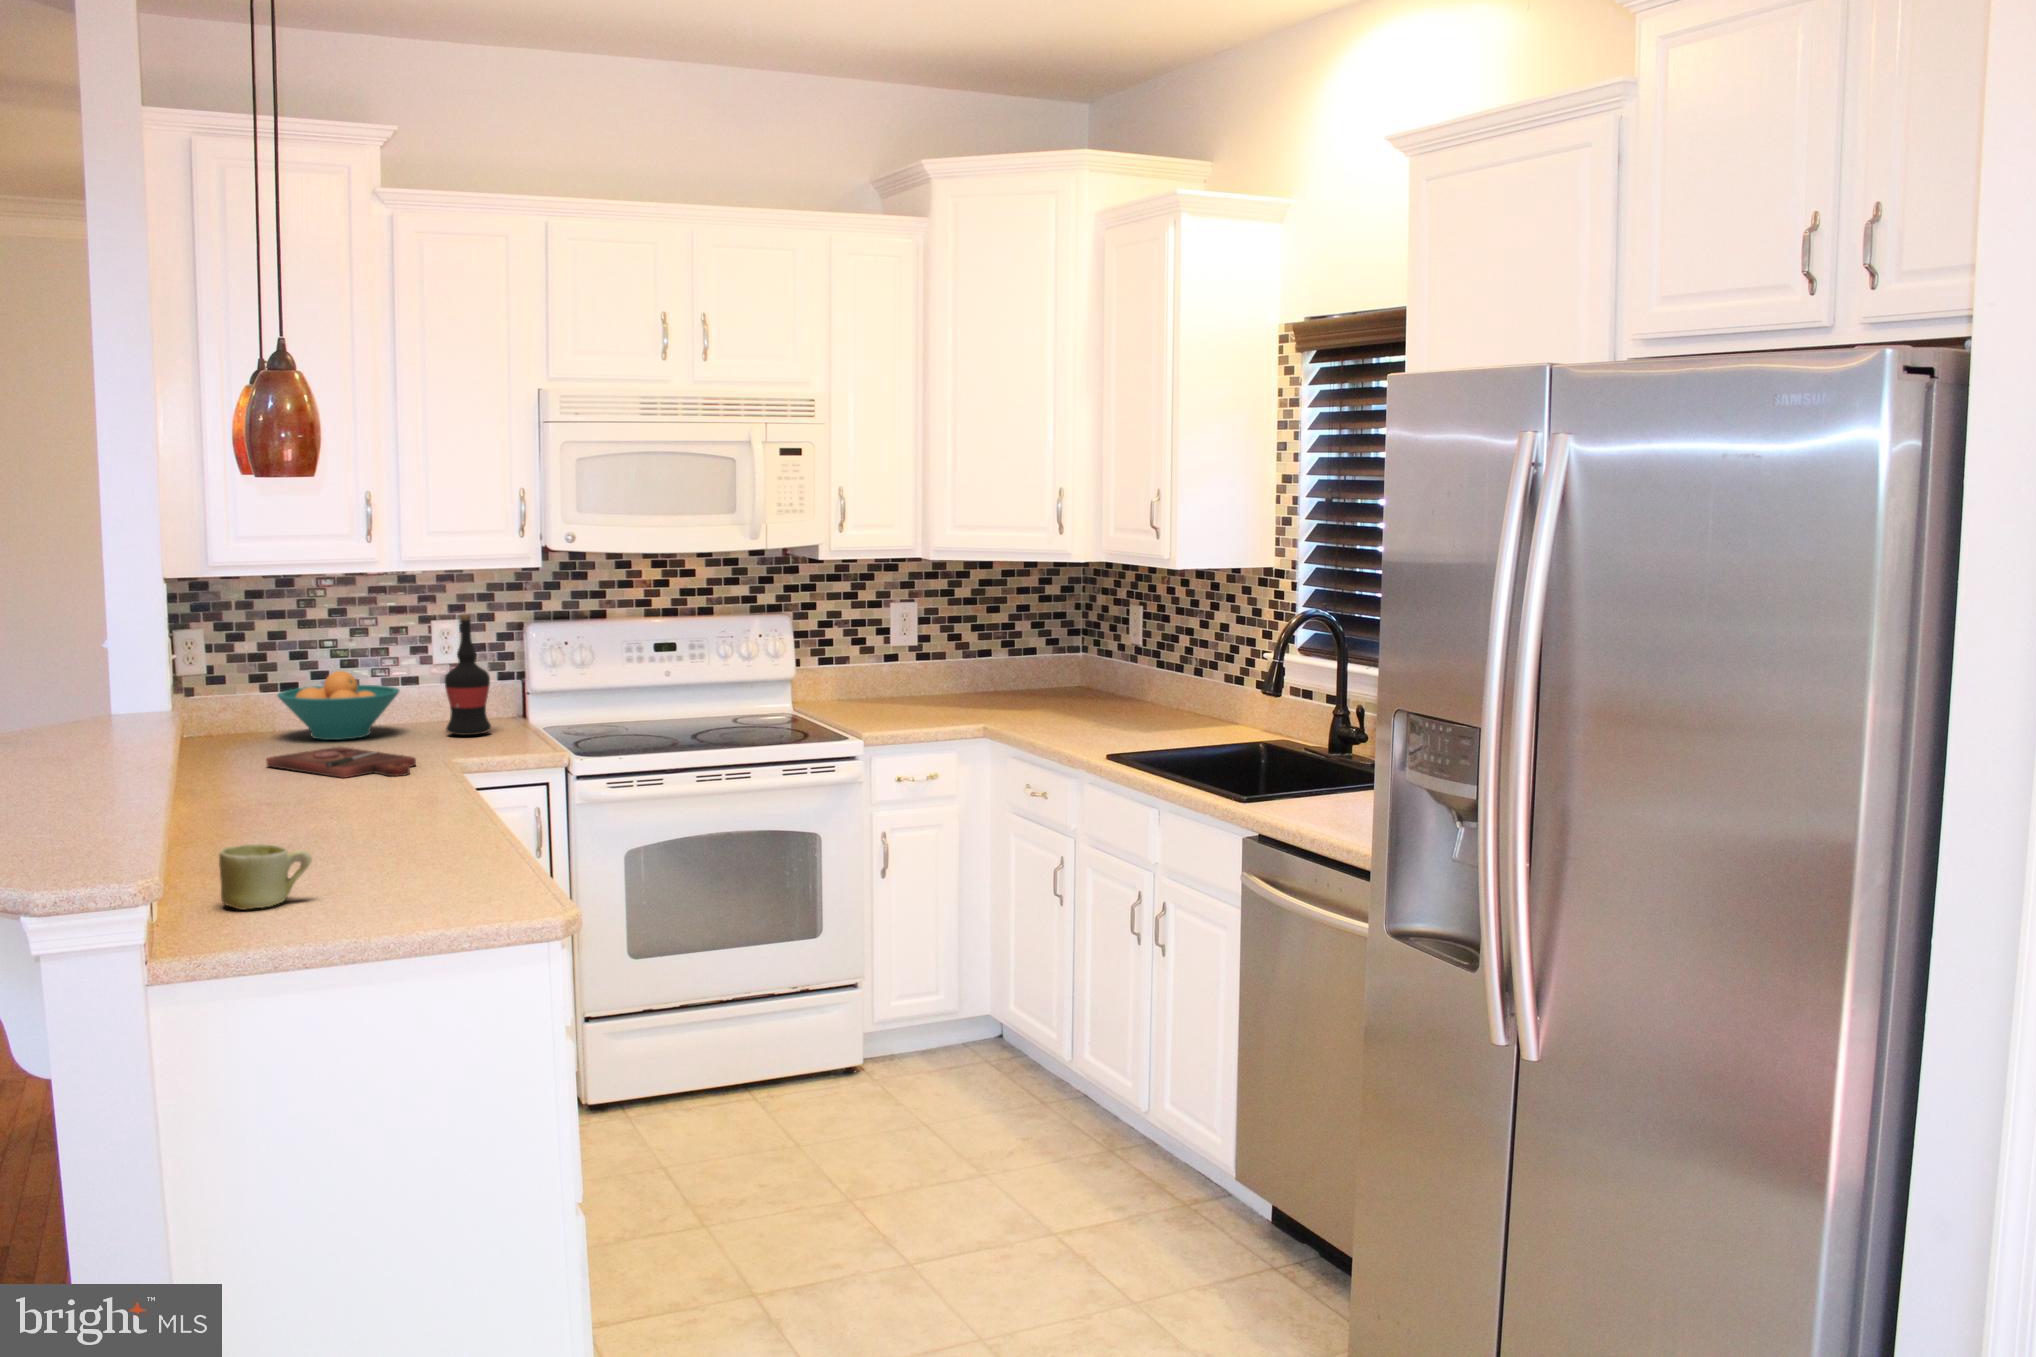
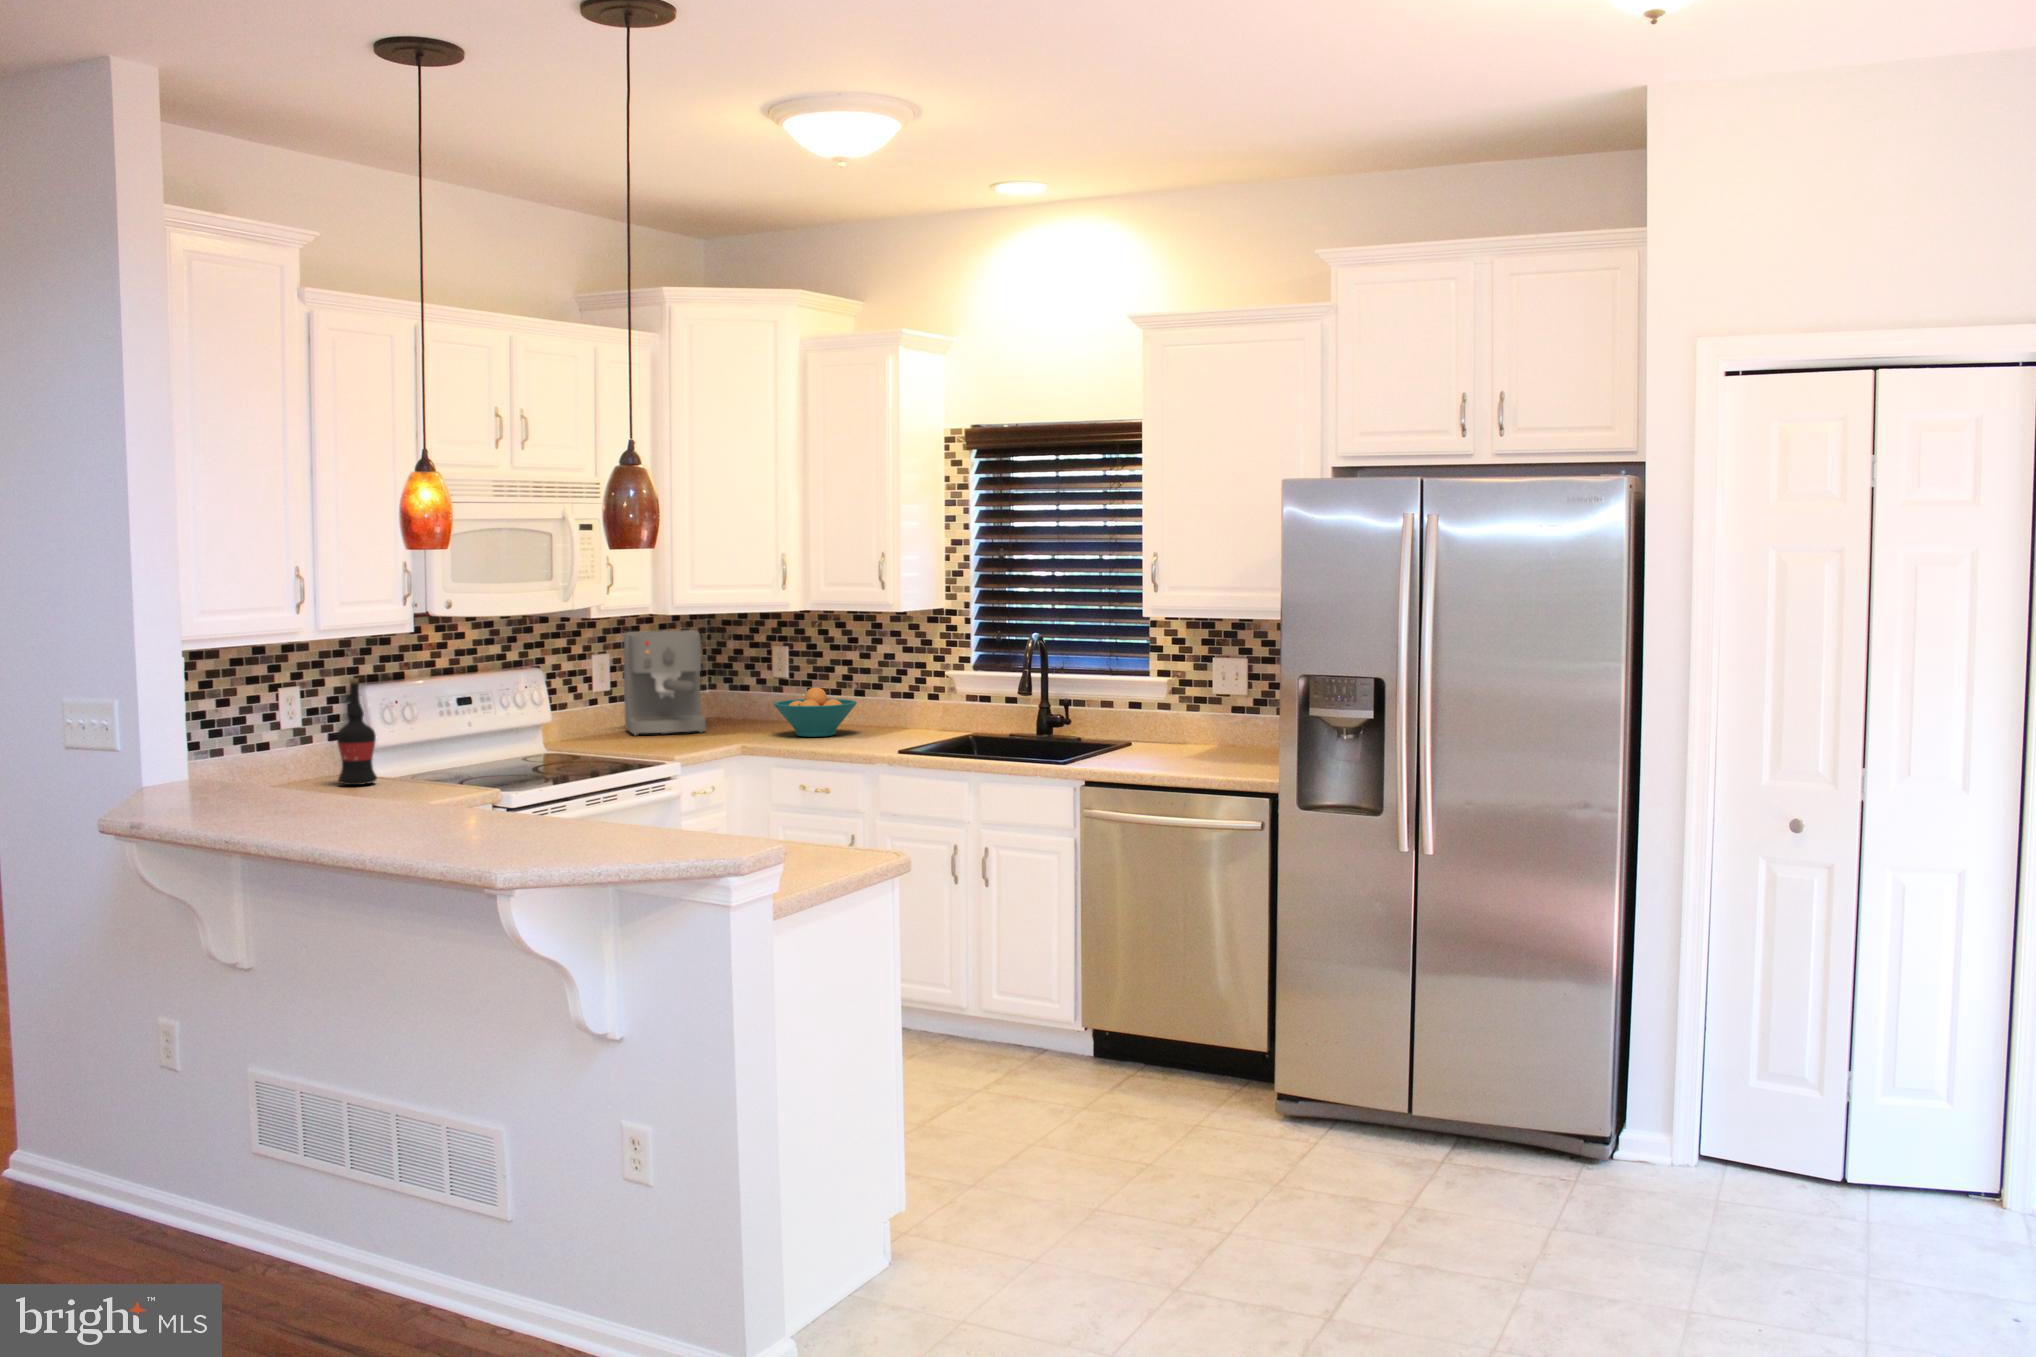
coffee maker: none [931,578,1038,704] -> present [624,630,706,736]
fruit bowl: present [277,671,399,740] -> present [774,687,857,737]
cutting board: present [267,747,416,778] -> none [299,794,445,813]
mug: present [219,844,312,910] -> none [670,813,719,854]

